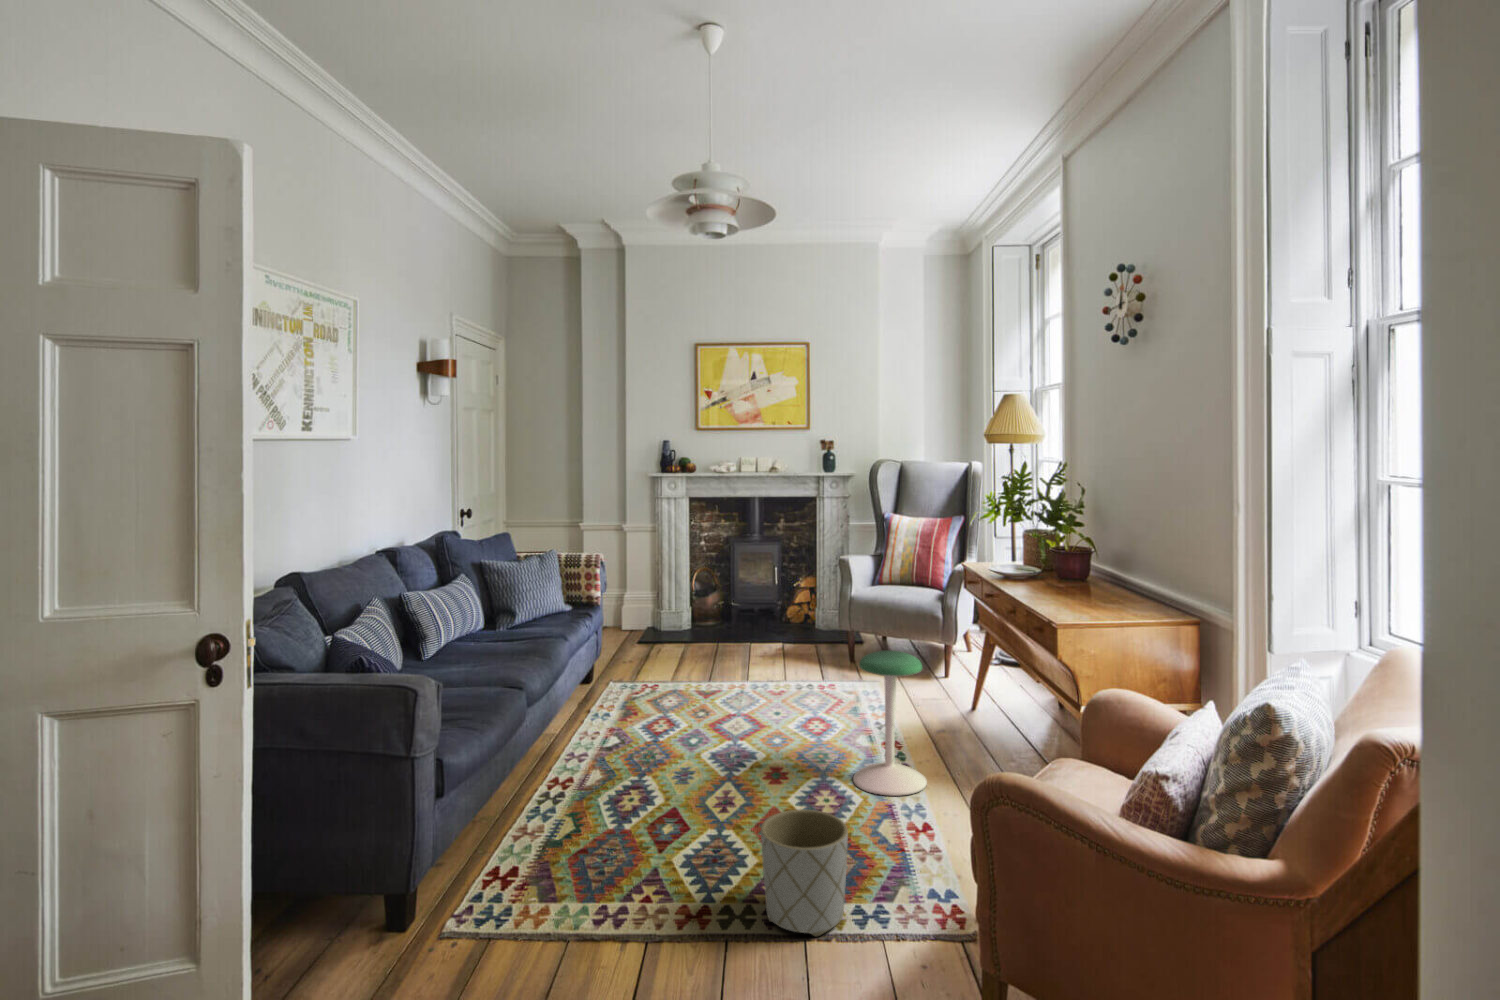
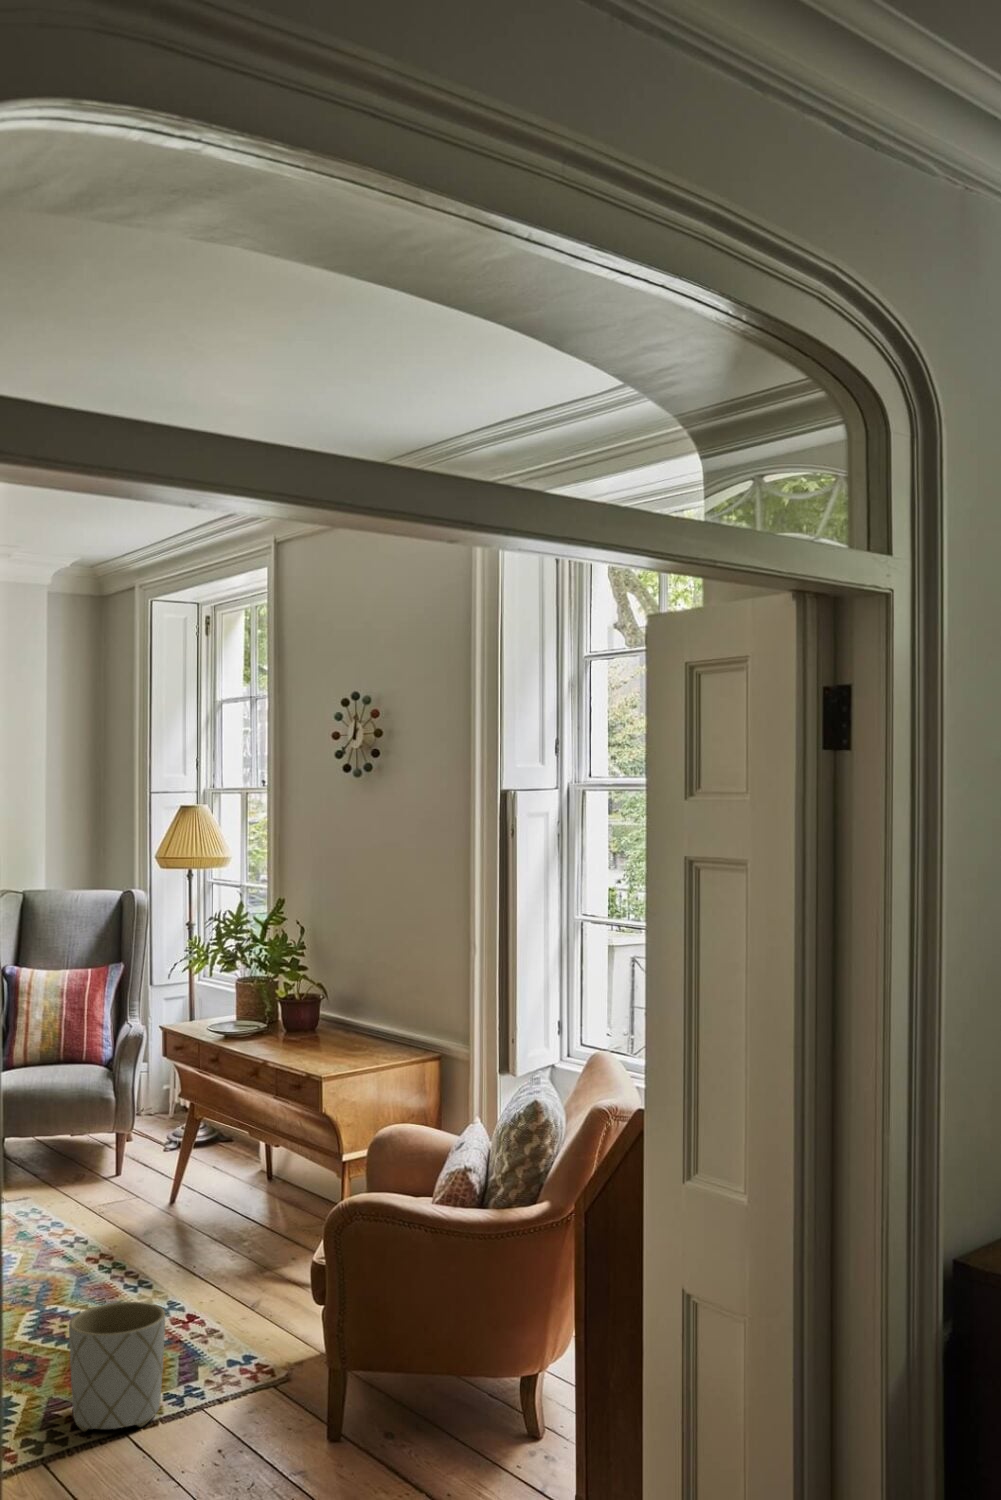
stool: present [853,651,927,796] -> none [78,1132,167,1306]

